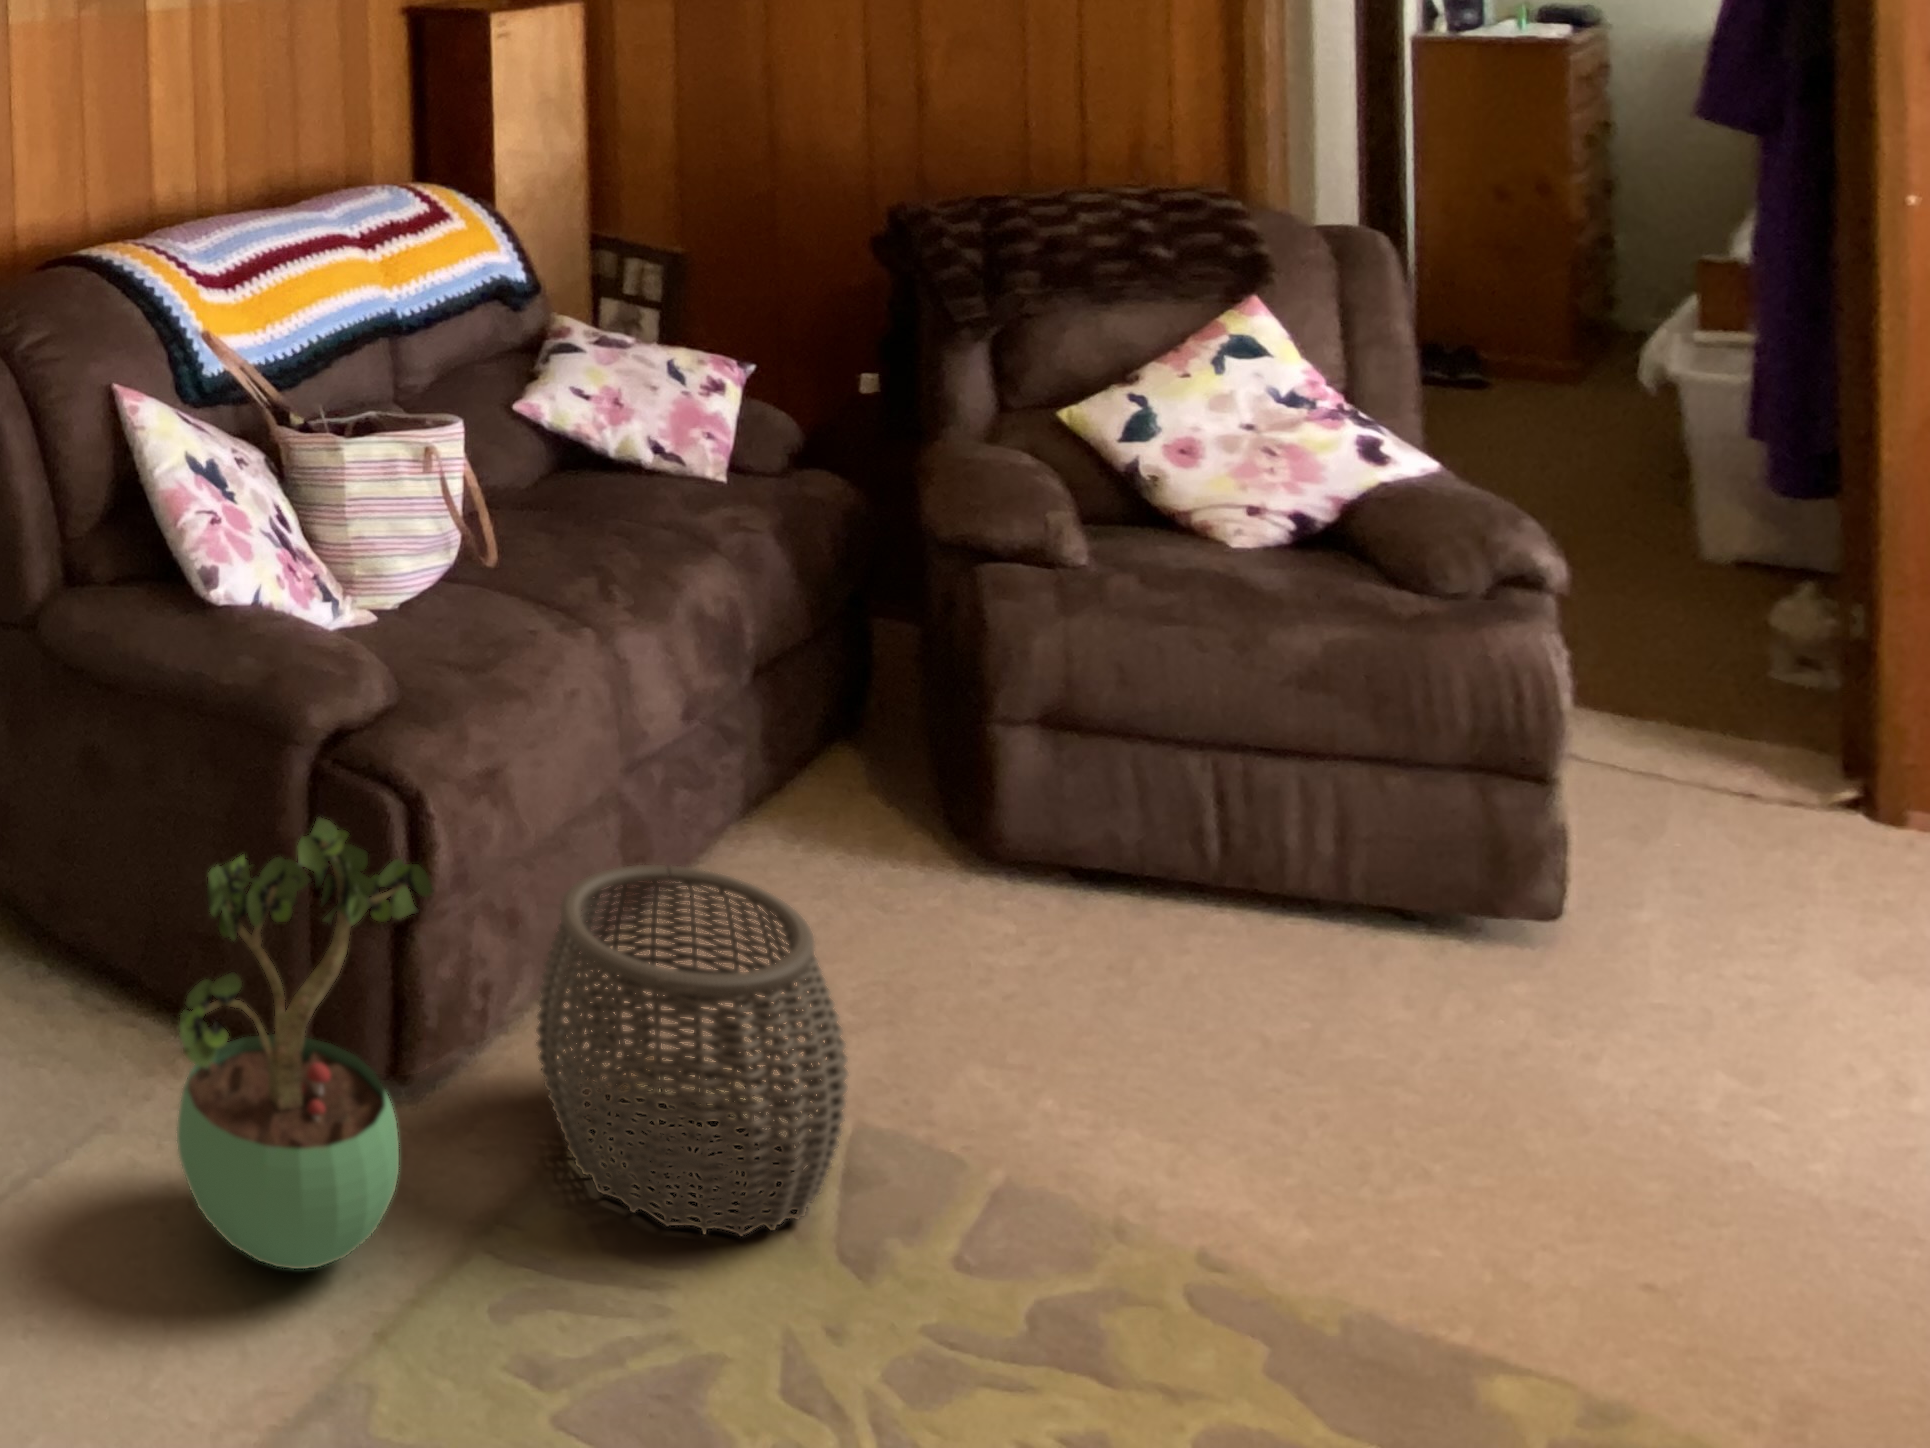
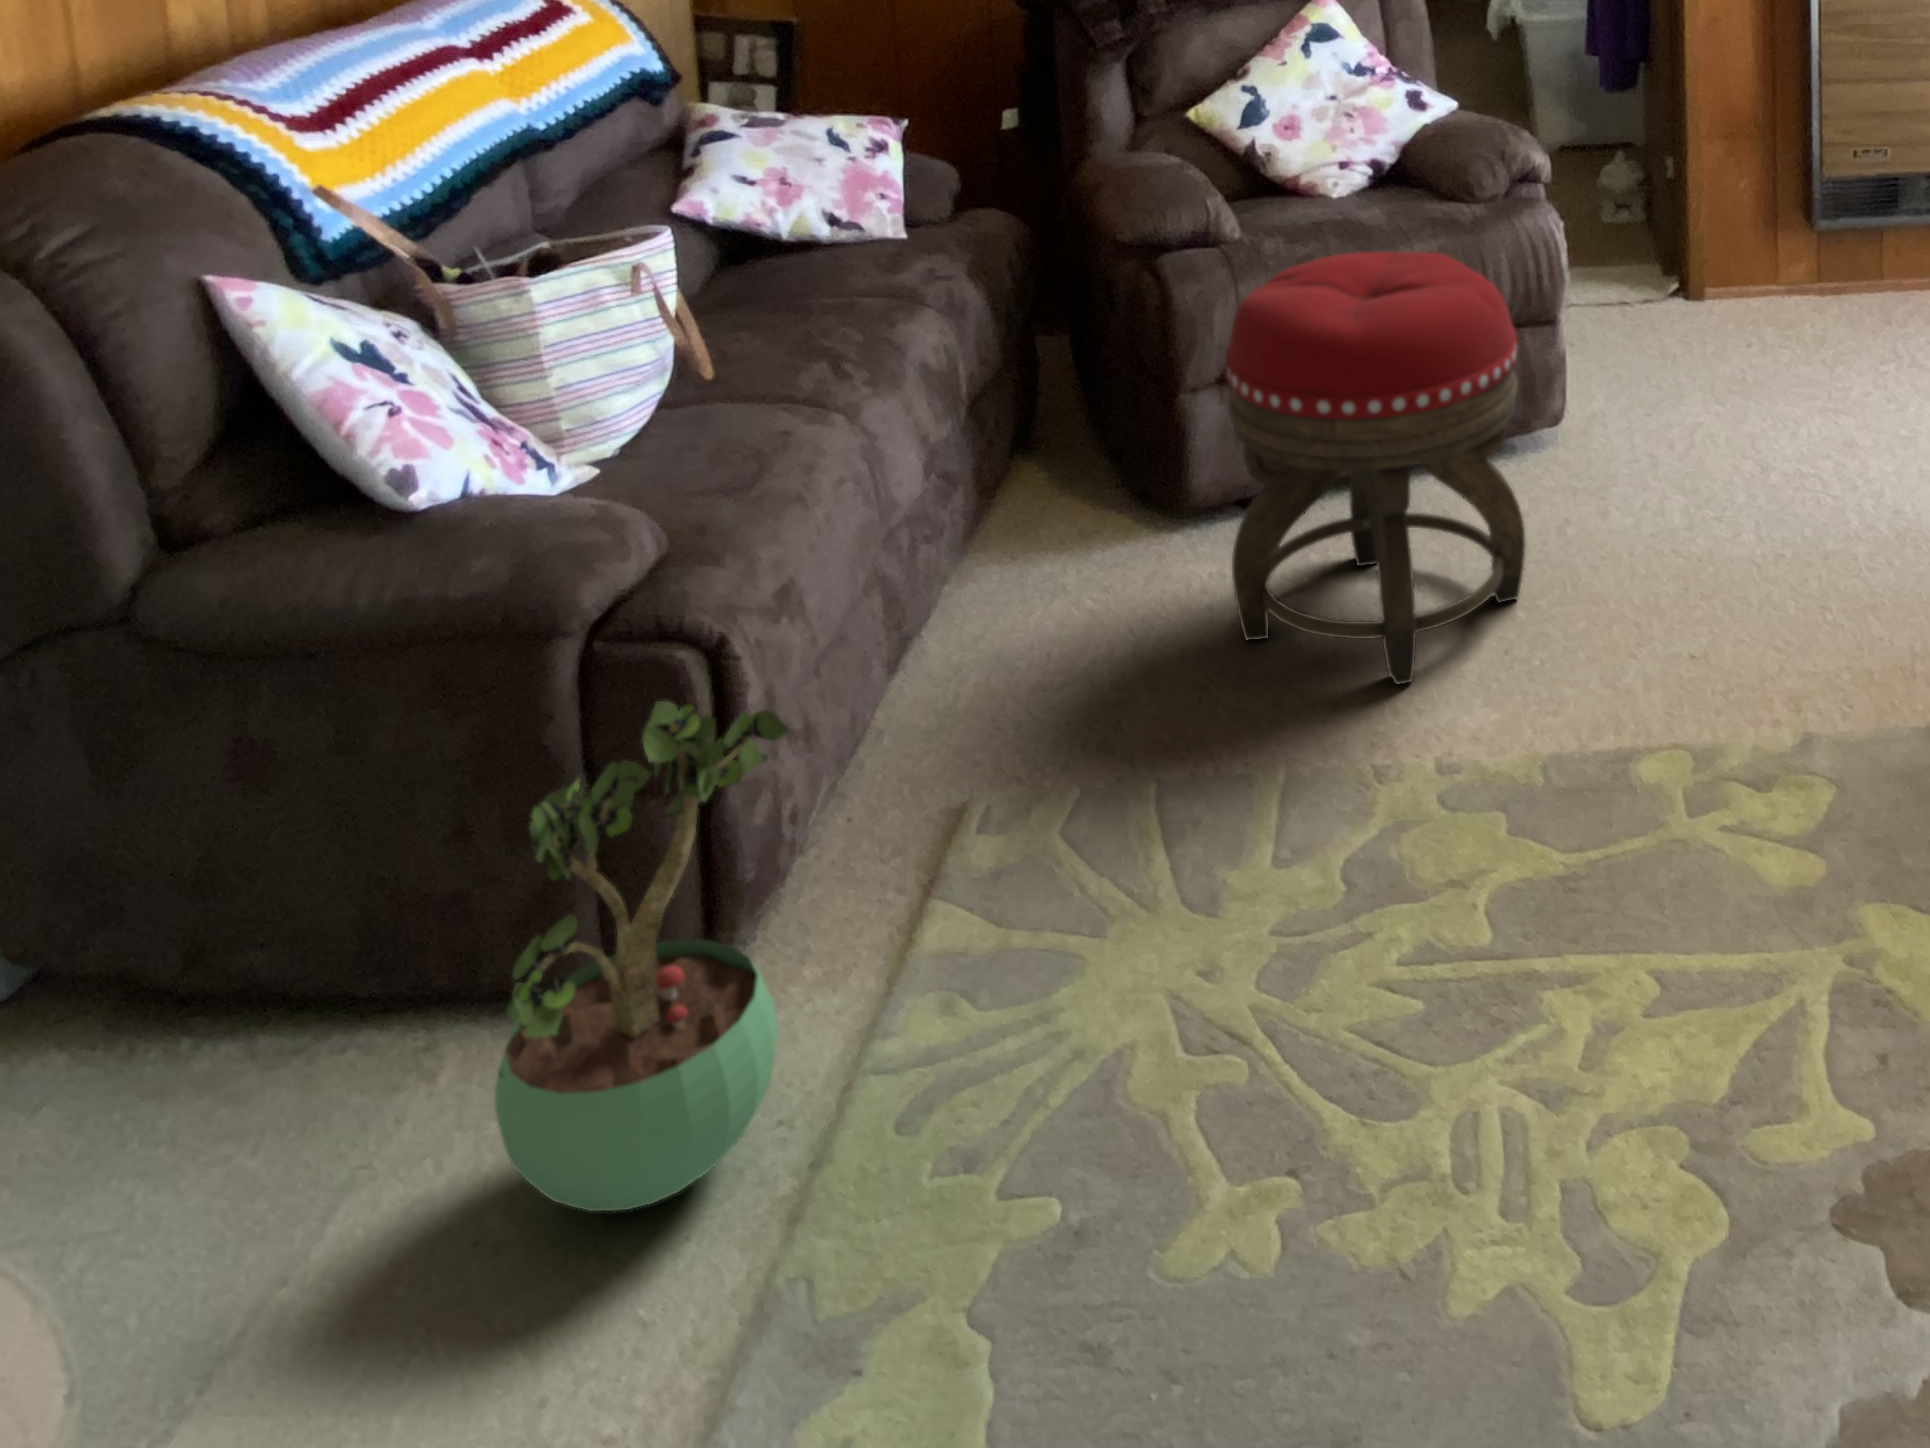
footstool: none [1006,603,1425,1154] -> present [1226,252,1525,684]
woven basket: present [536,865,848,1236] -> none [868,605,1171,955]

